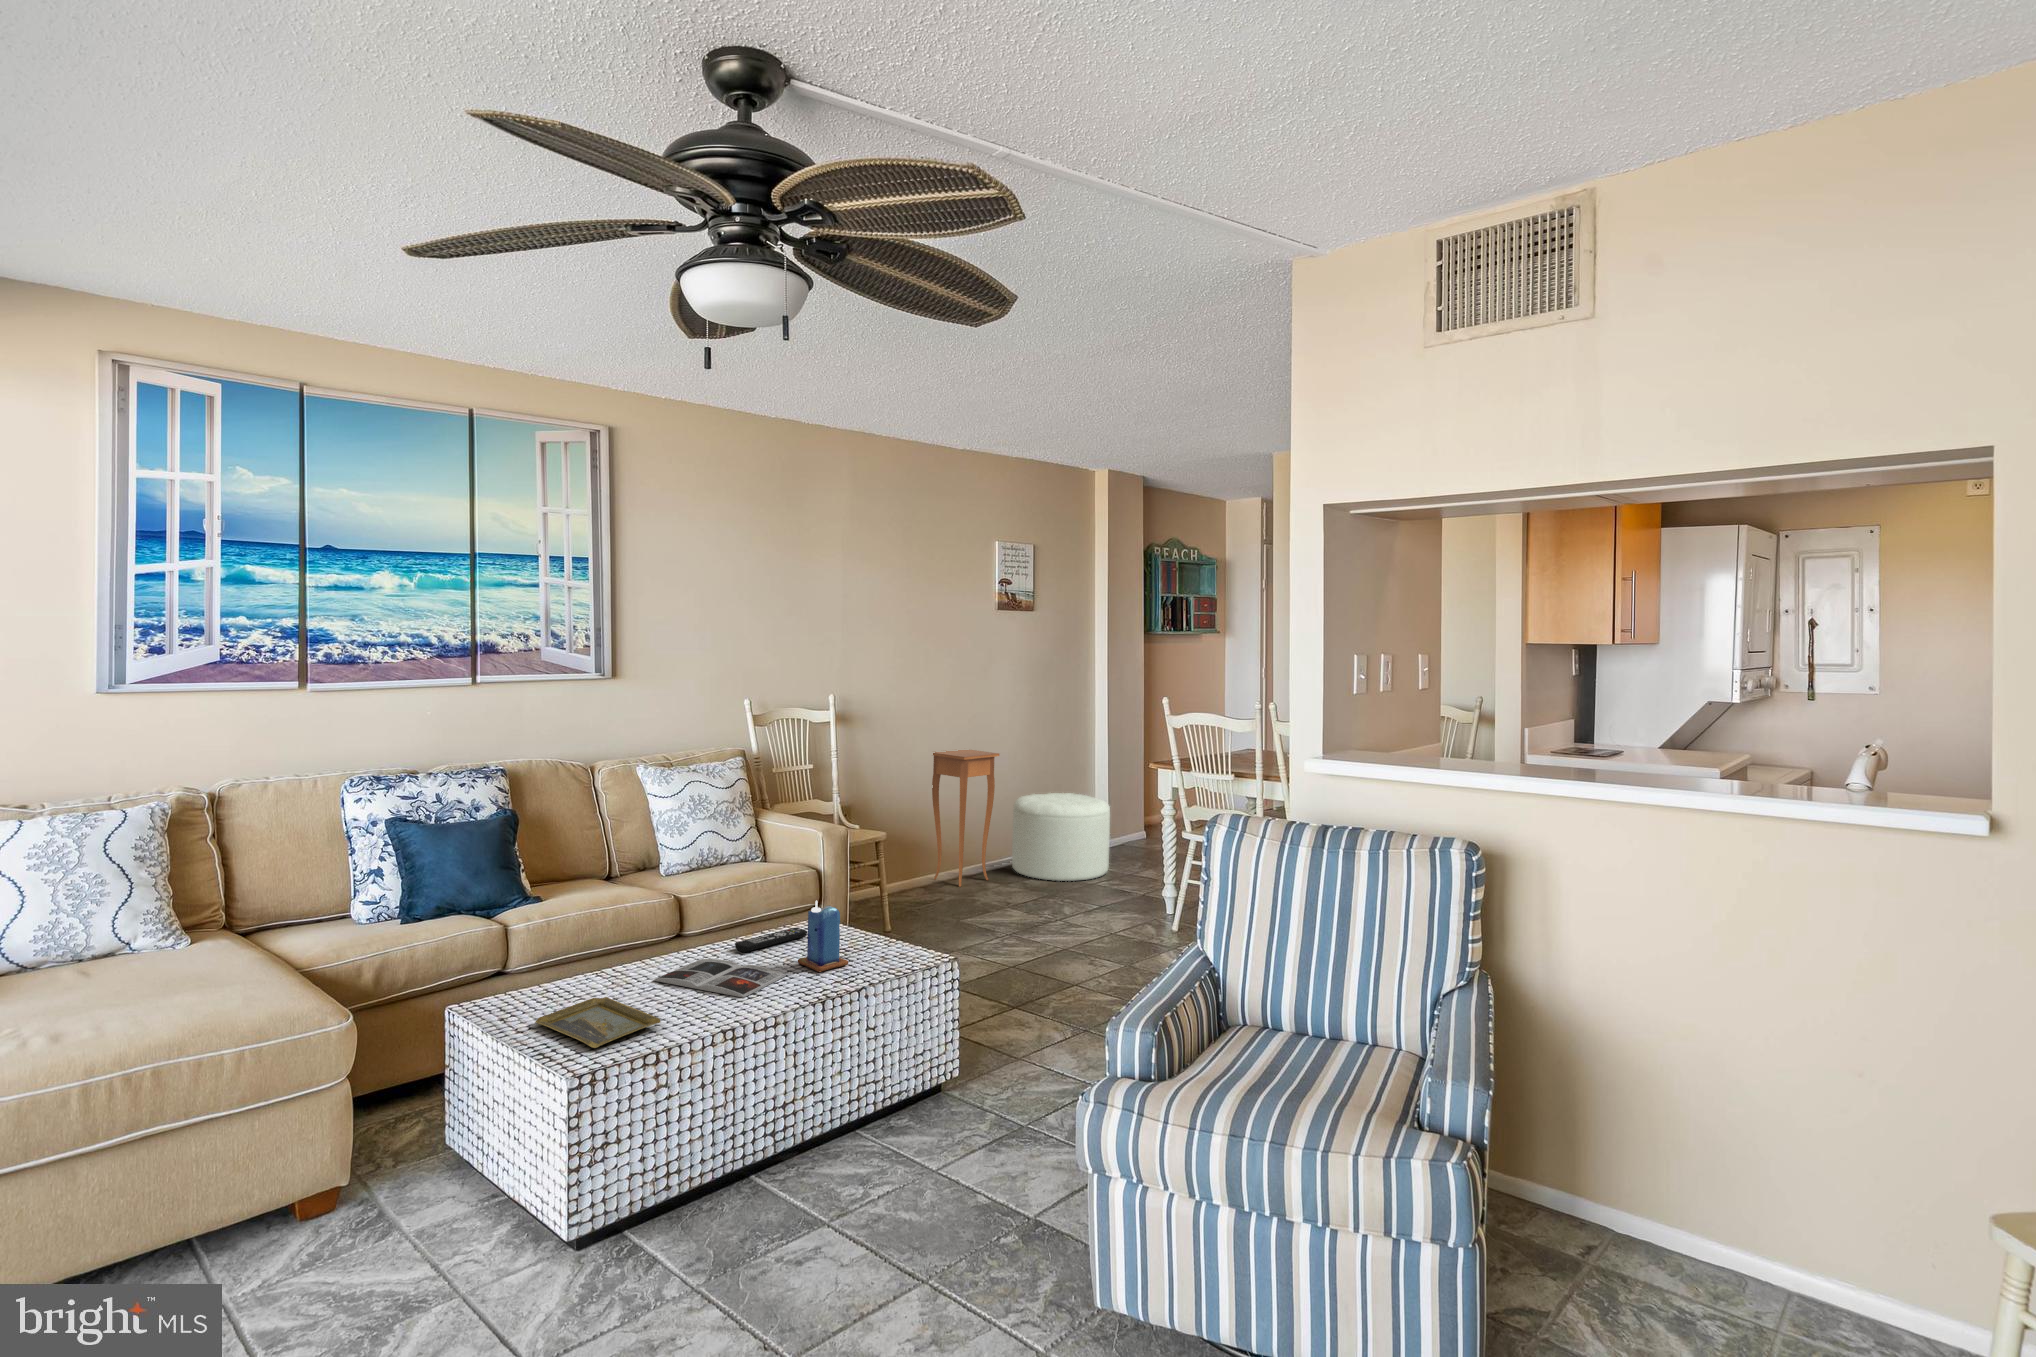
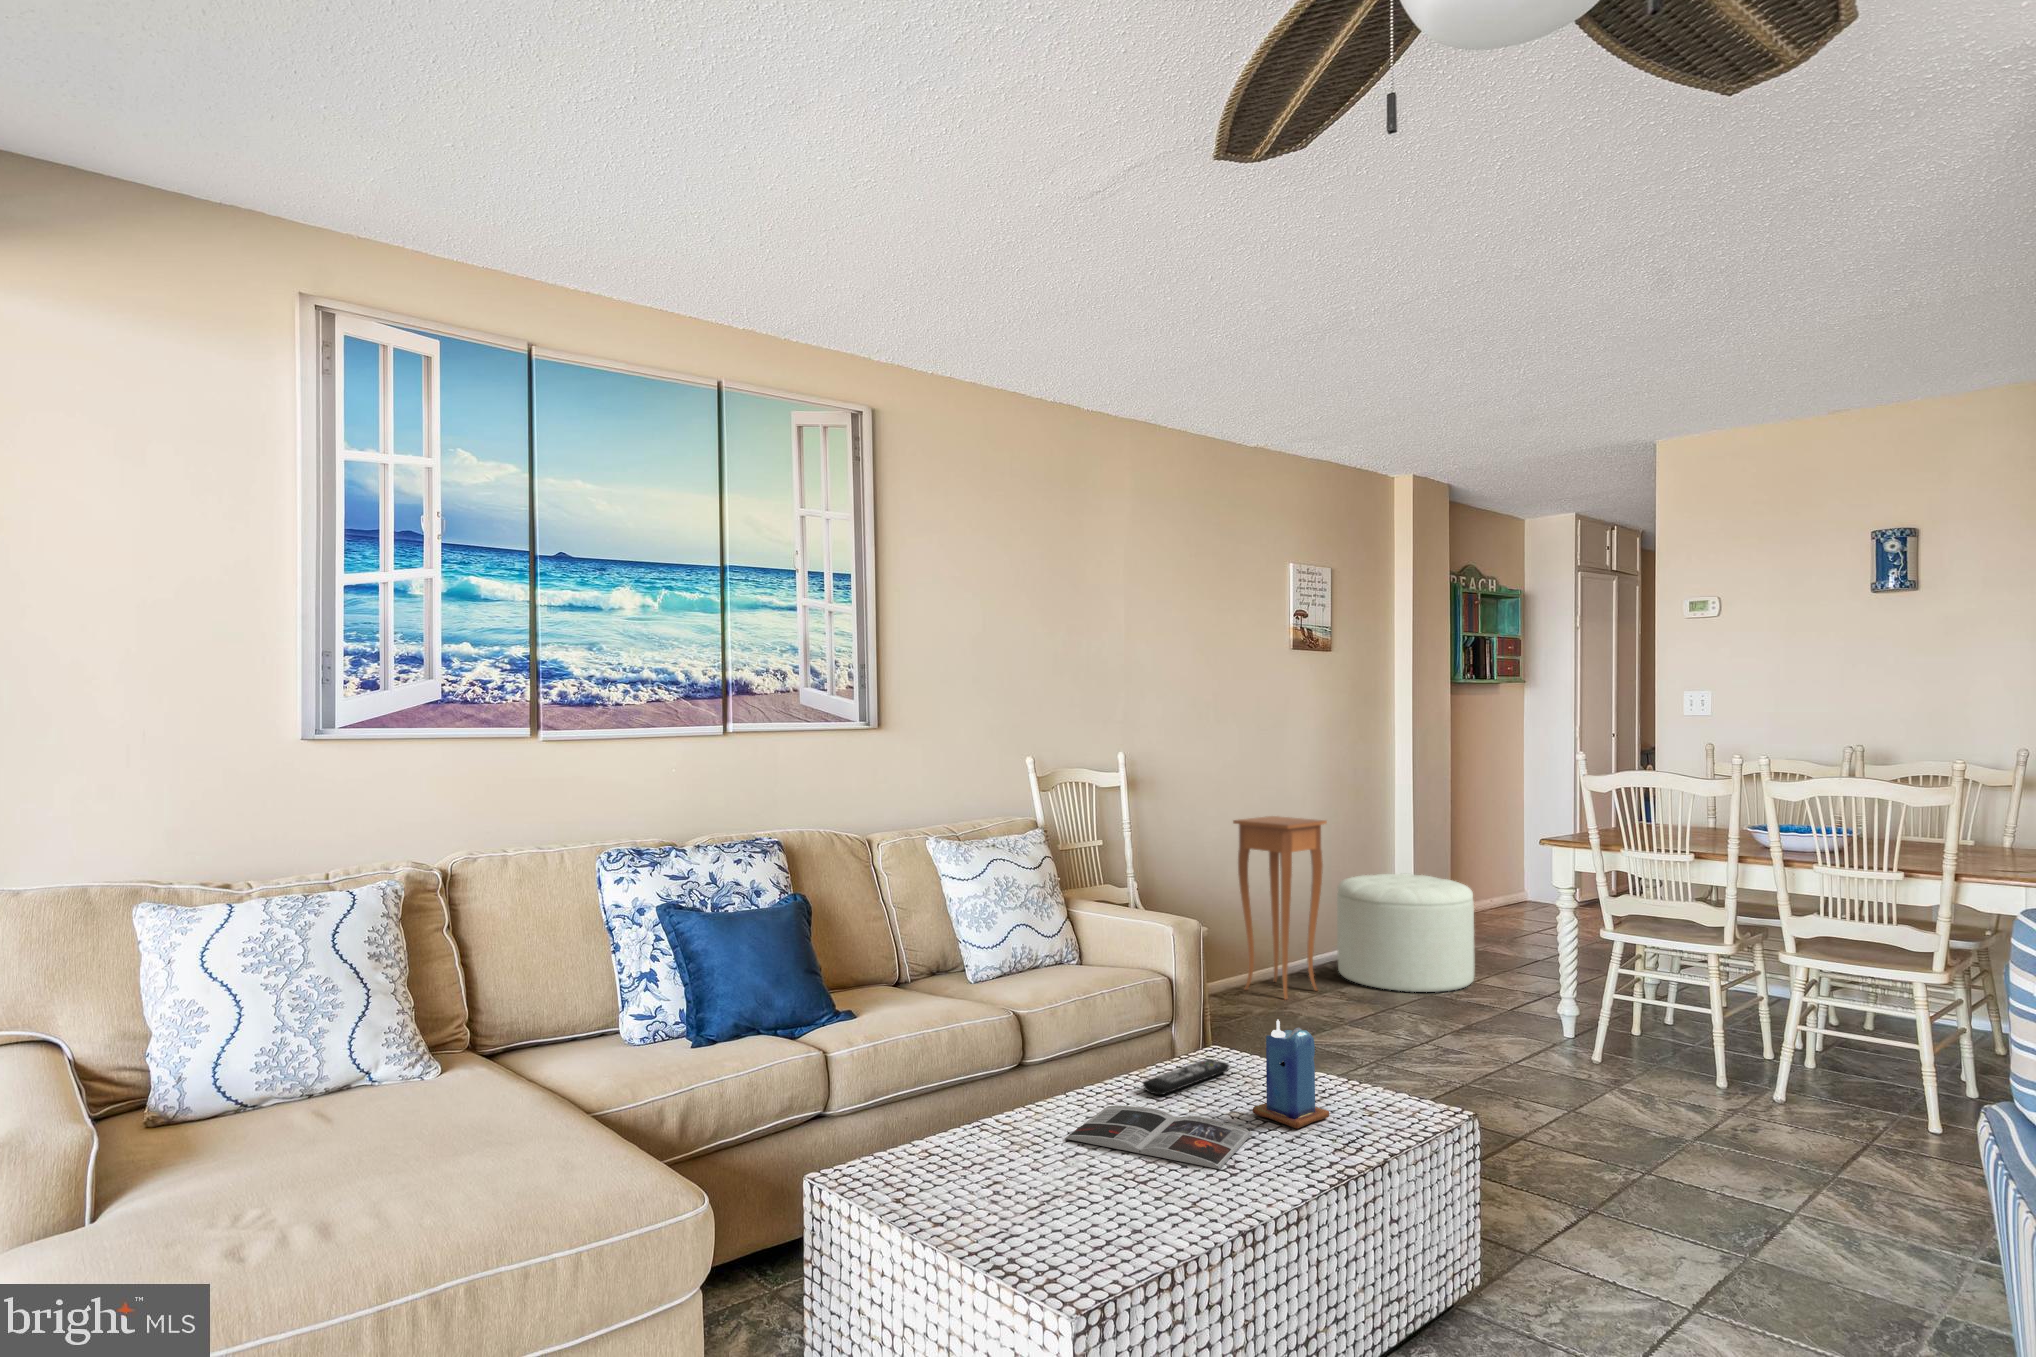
tray: present [535,997,661,1048] -> none [947,1165,1136,1252]

